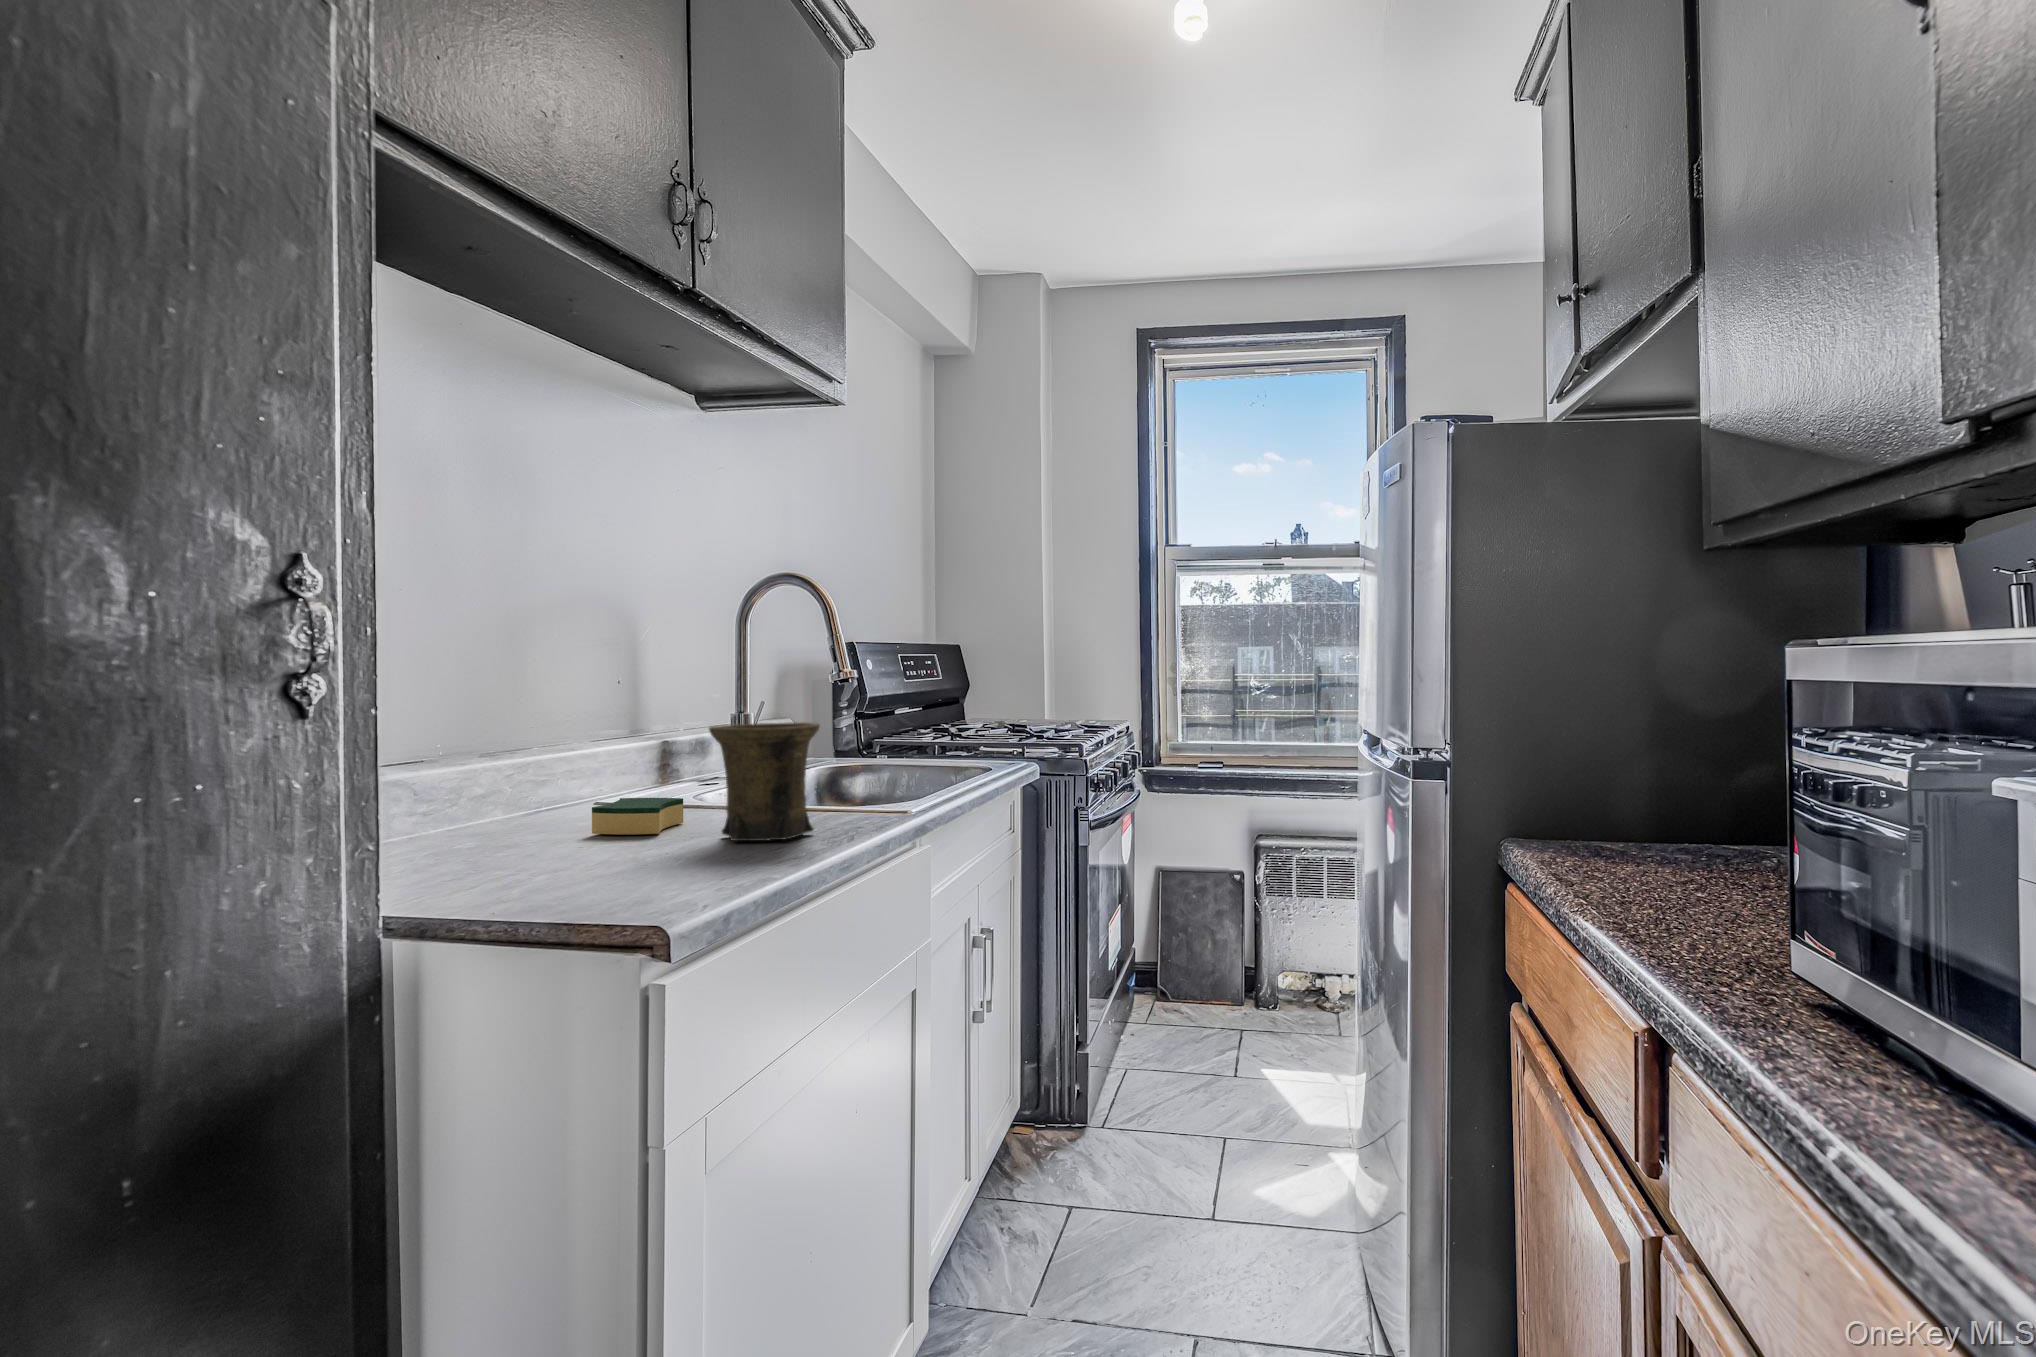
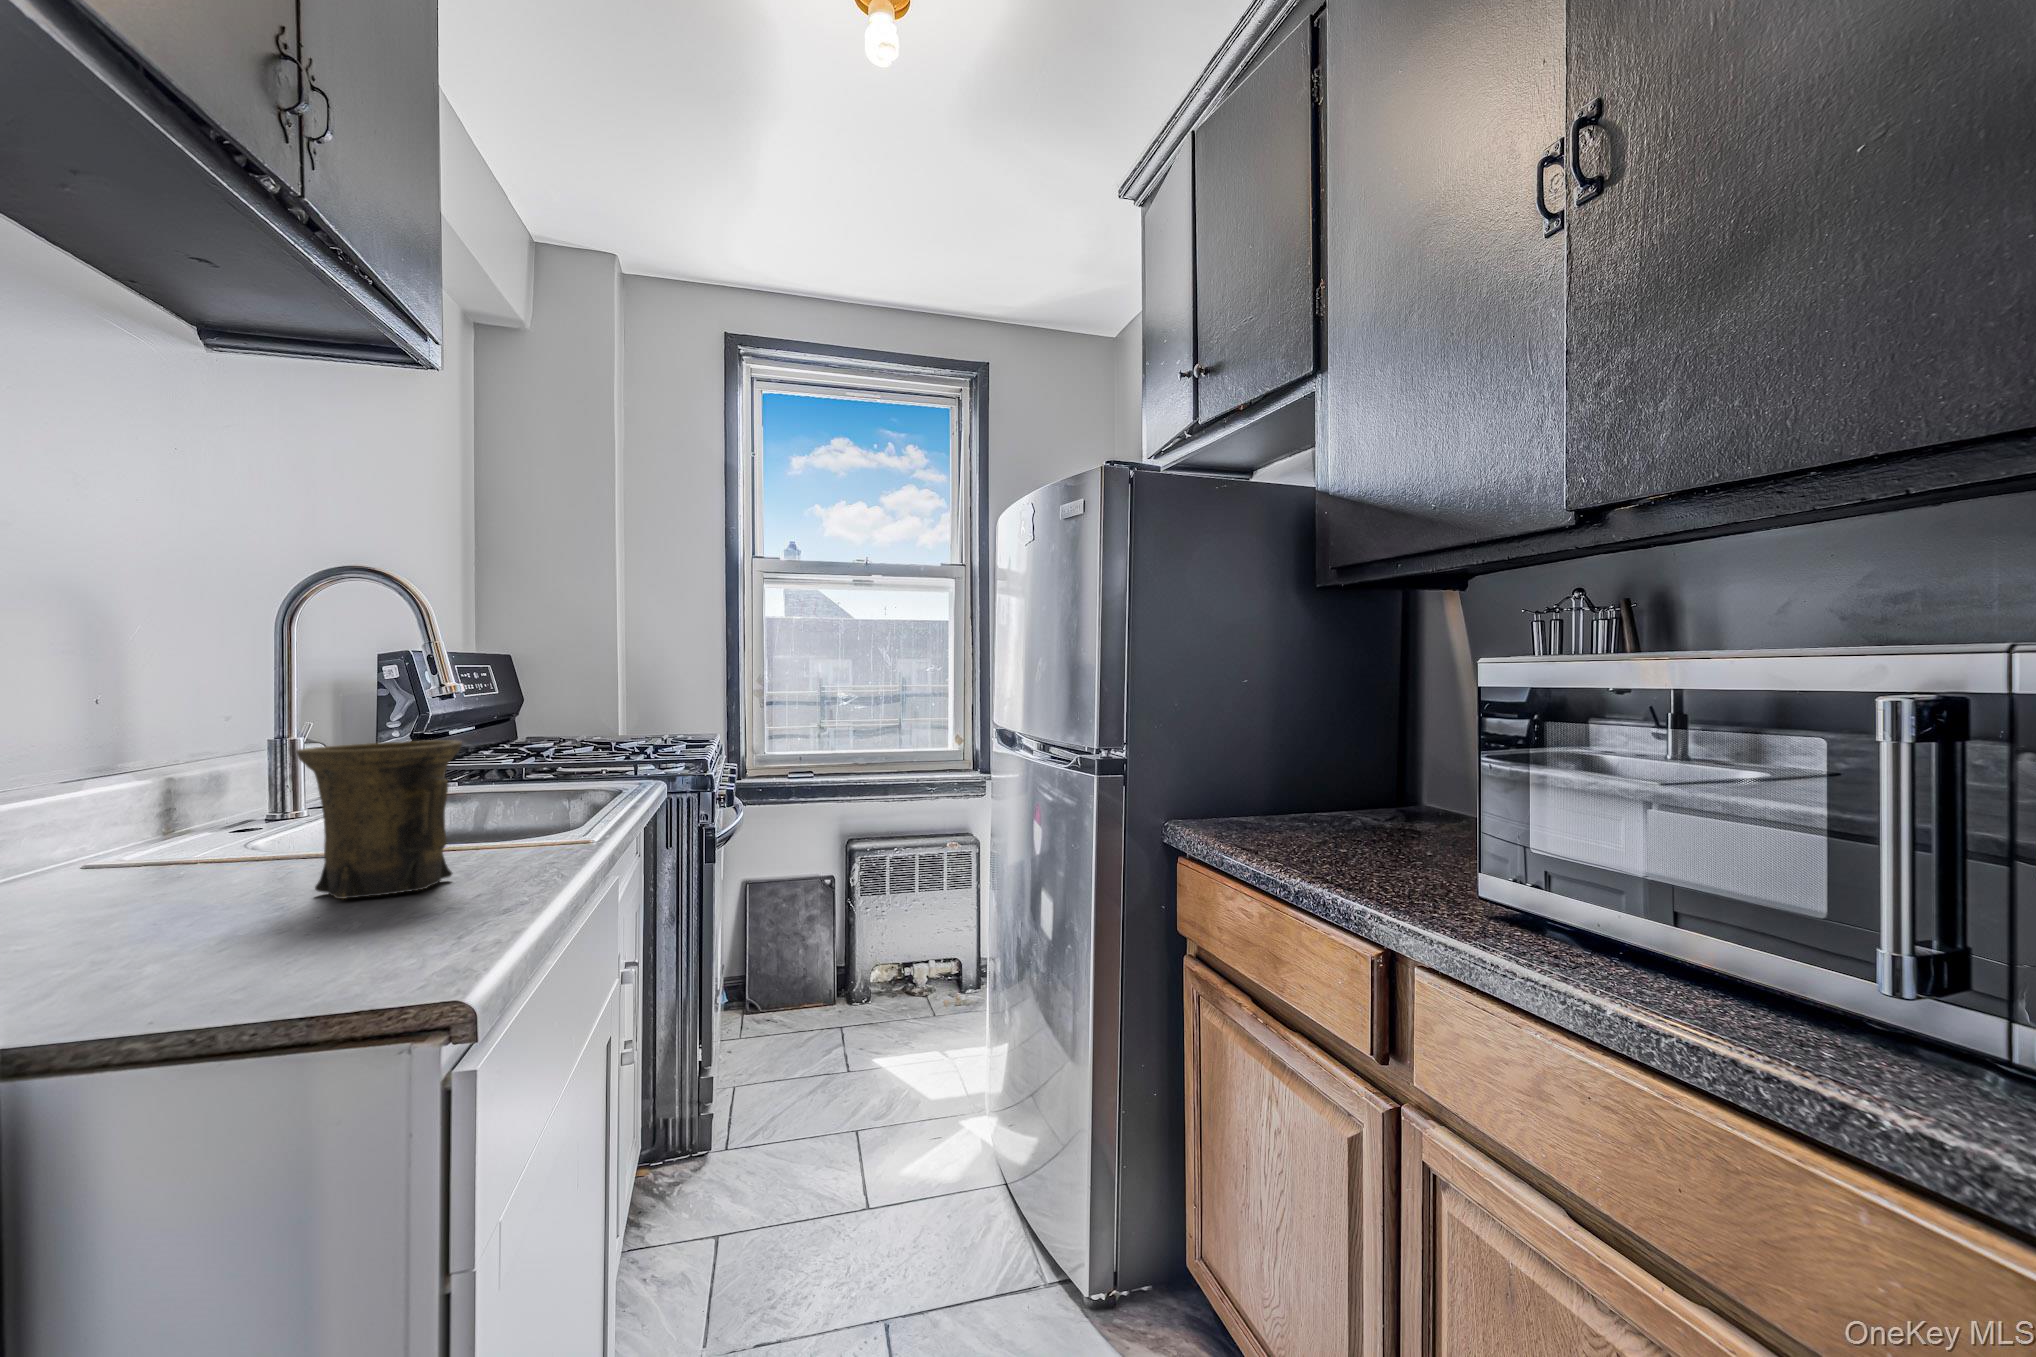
sponge: present [592,798,683,835] -> none [88,848,238,909]

